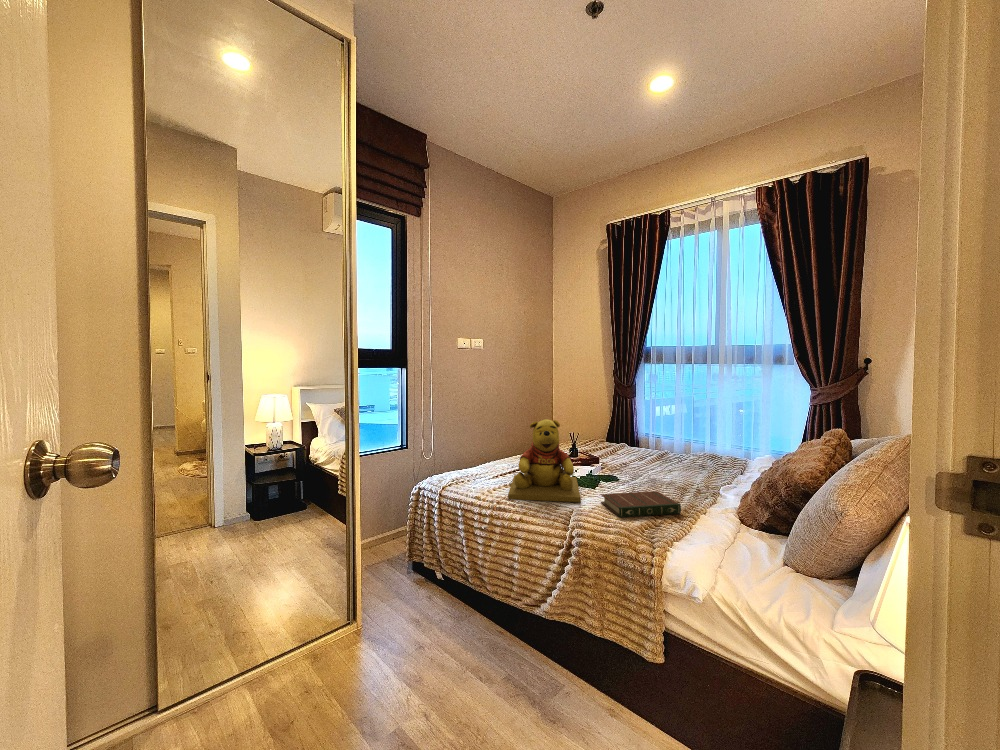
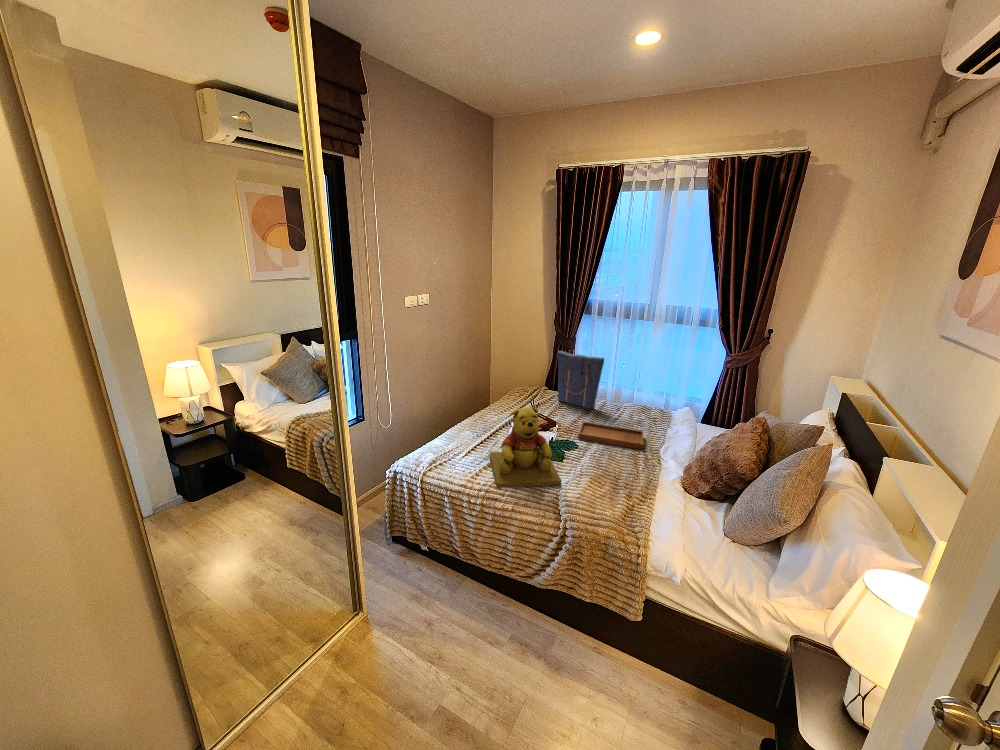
tote bag: none [610,395,660,457] -> present [558,351,604,409]
tray: none [621,451,703,486] -> present [578,417,643,449]
book: present [601,491,681,517] -> none [577,467,645,502]

